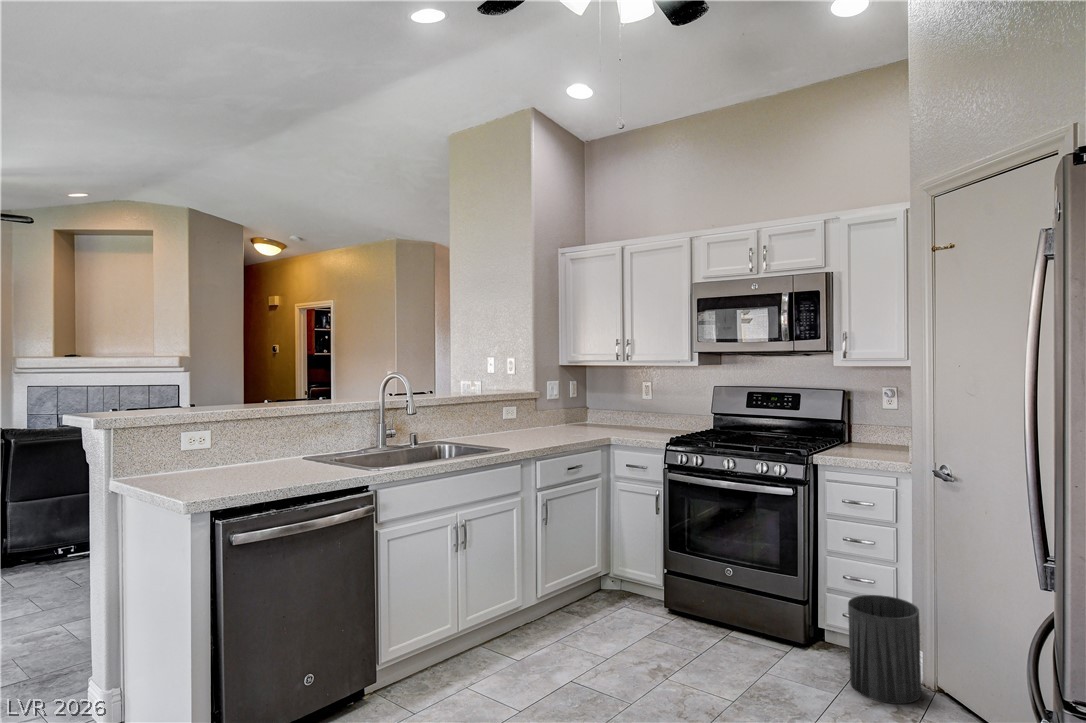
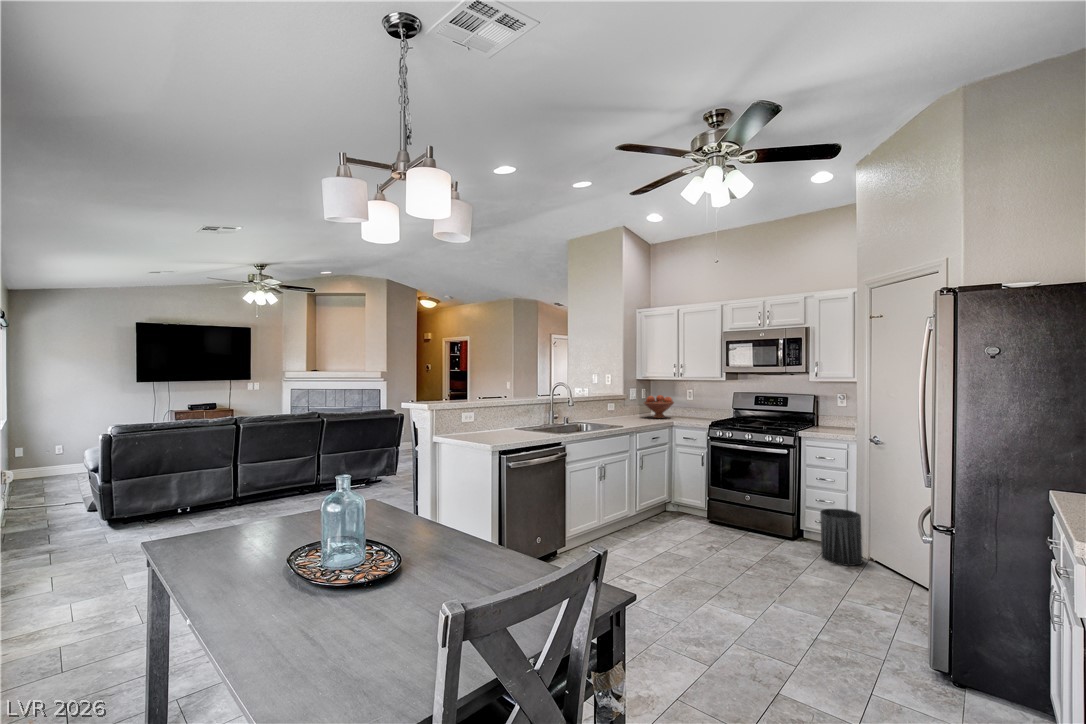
fruit bowl: none [564,392,615,432] -> present [644,395,674,418]

